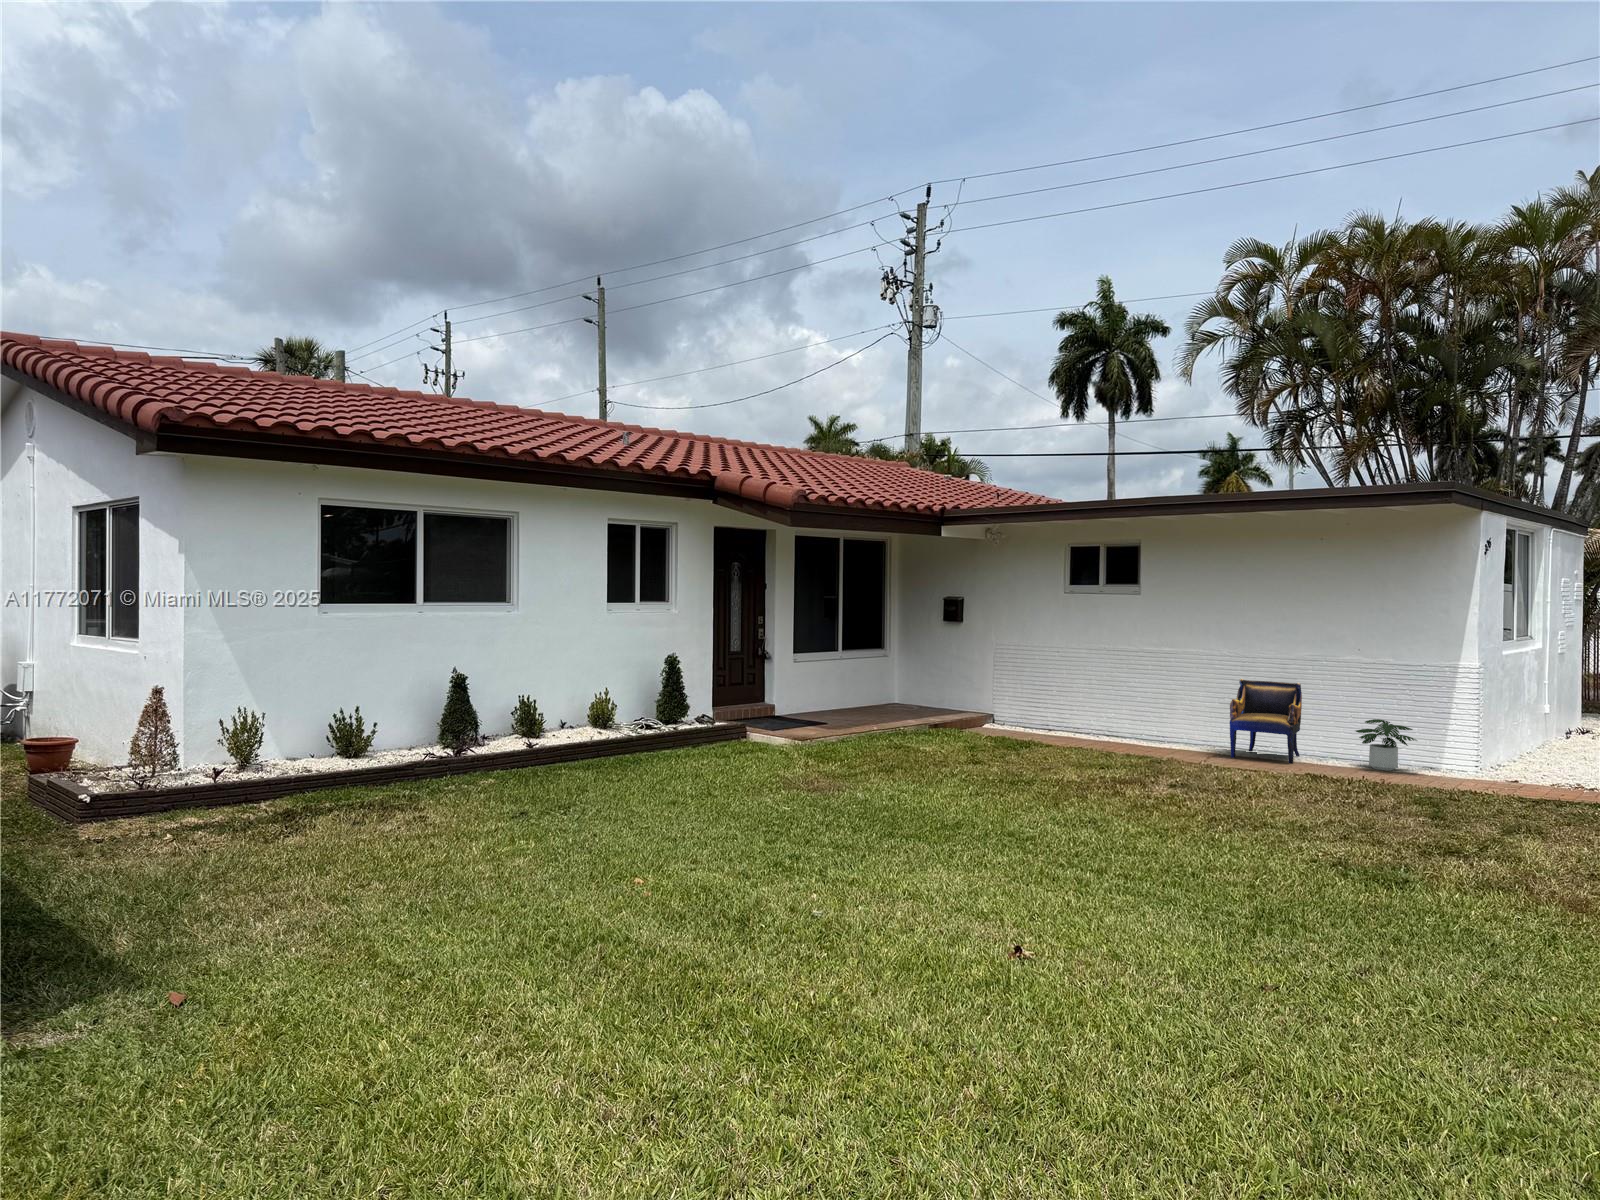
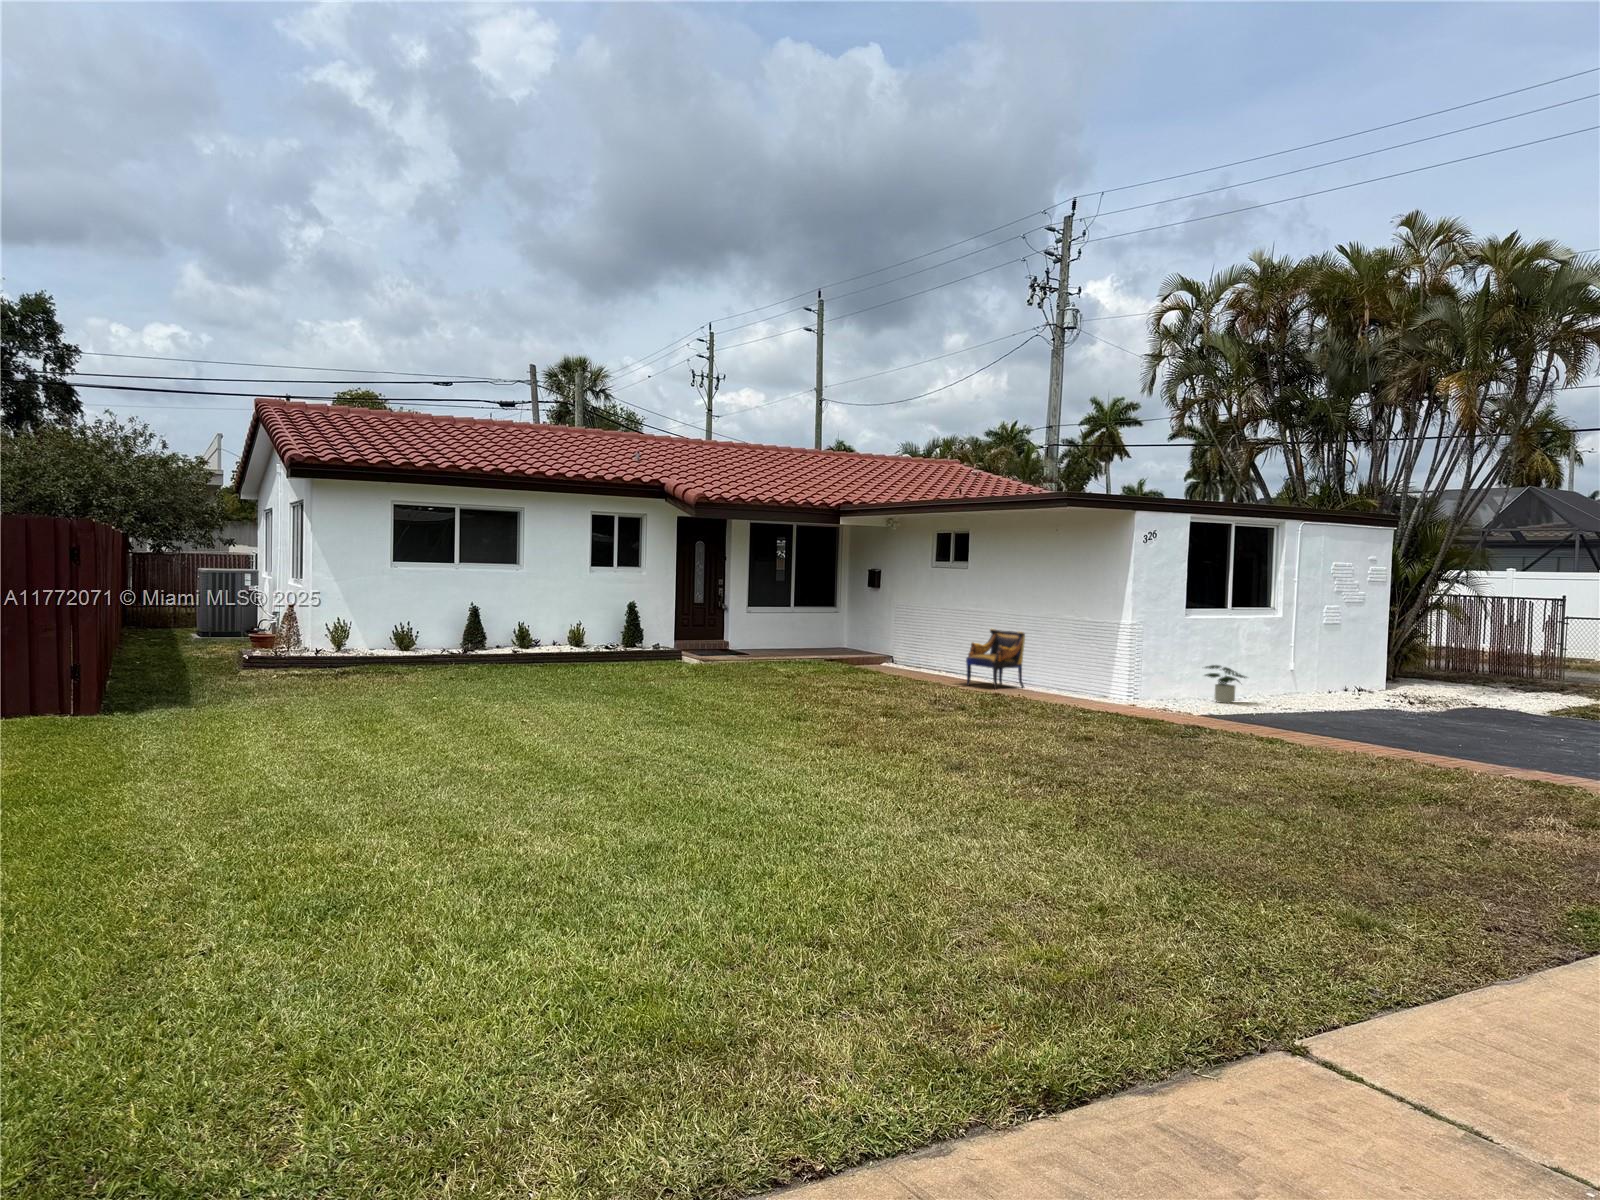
potted plant: present [1356,719,1417,770] -> present [1205,665,1246,703]

